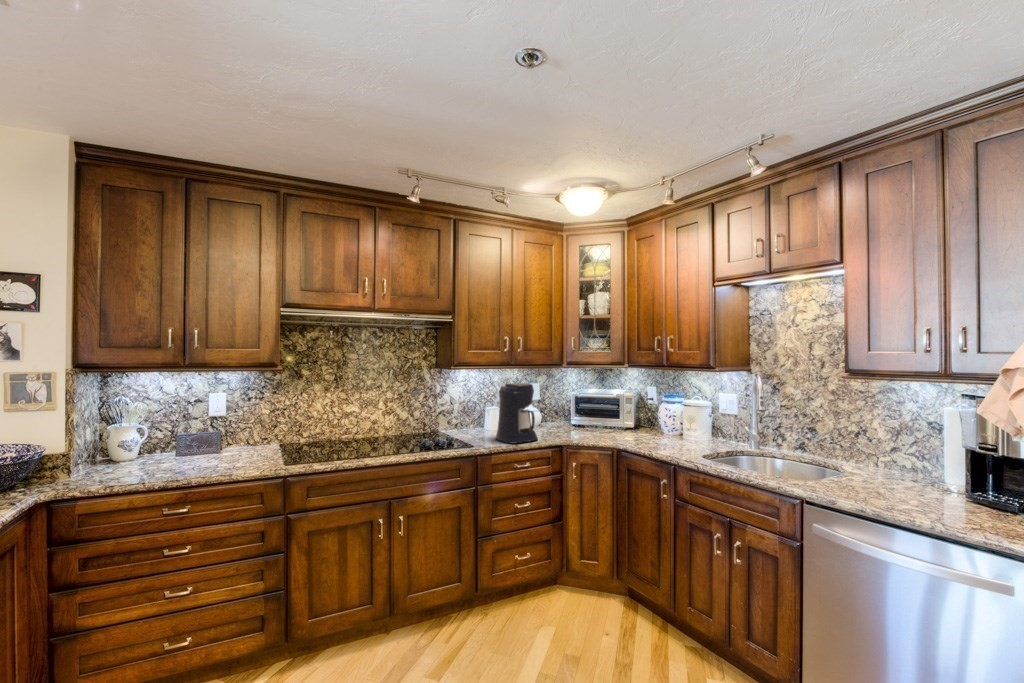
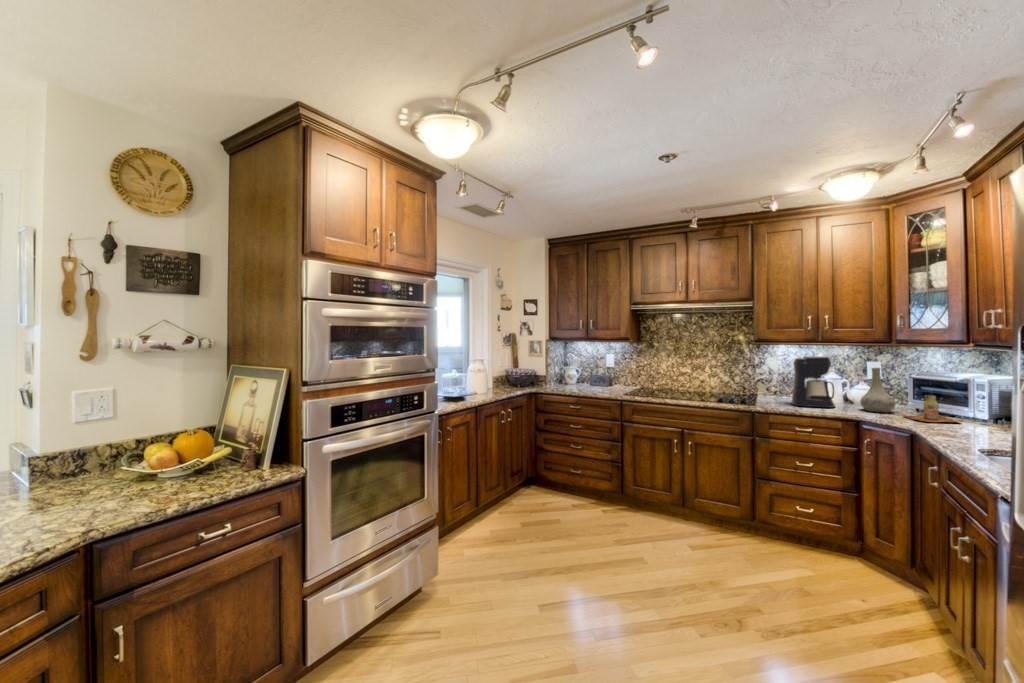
vase: none [555,393,582,439] -> present [860,368,895,413]
bottle: none [596,417,634,443] -> present [904,395,958,422]

